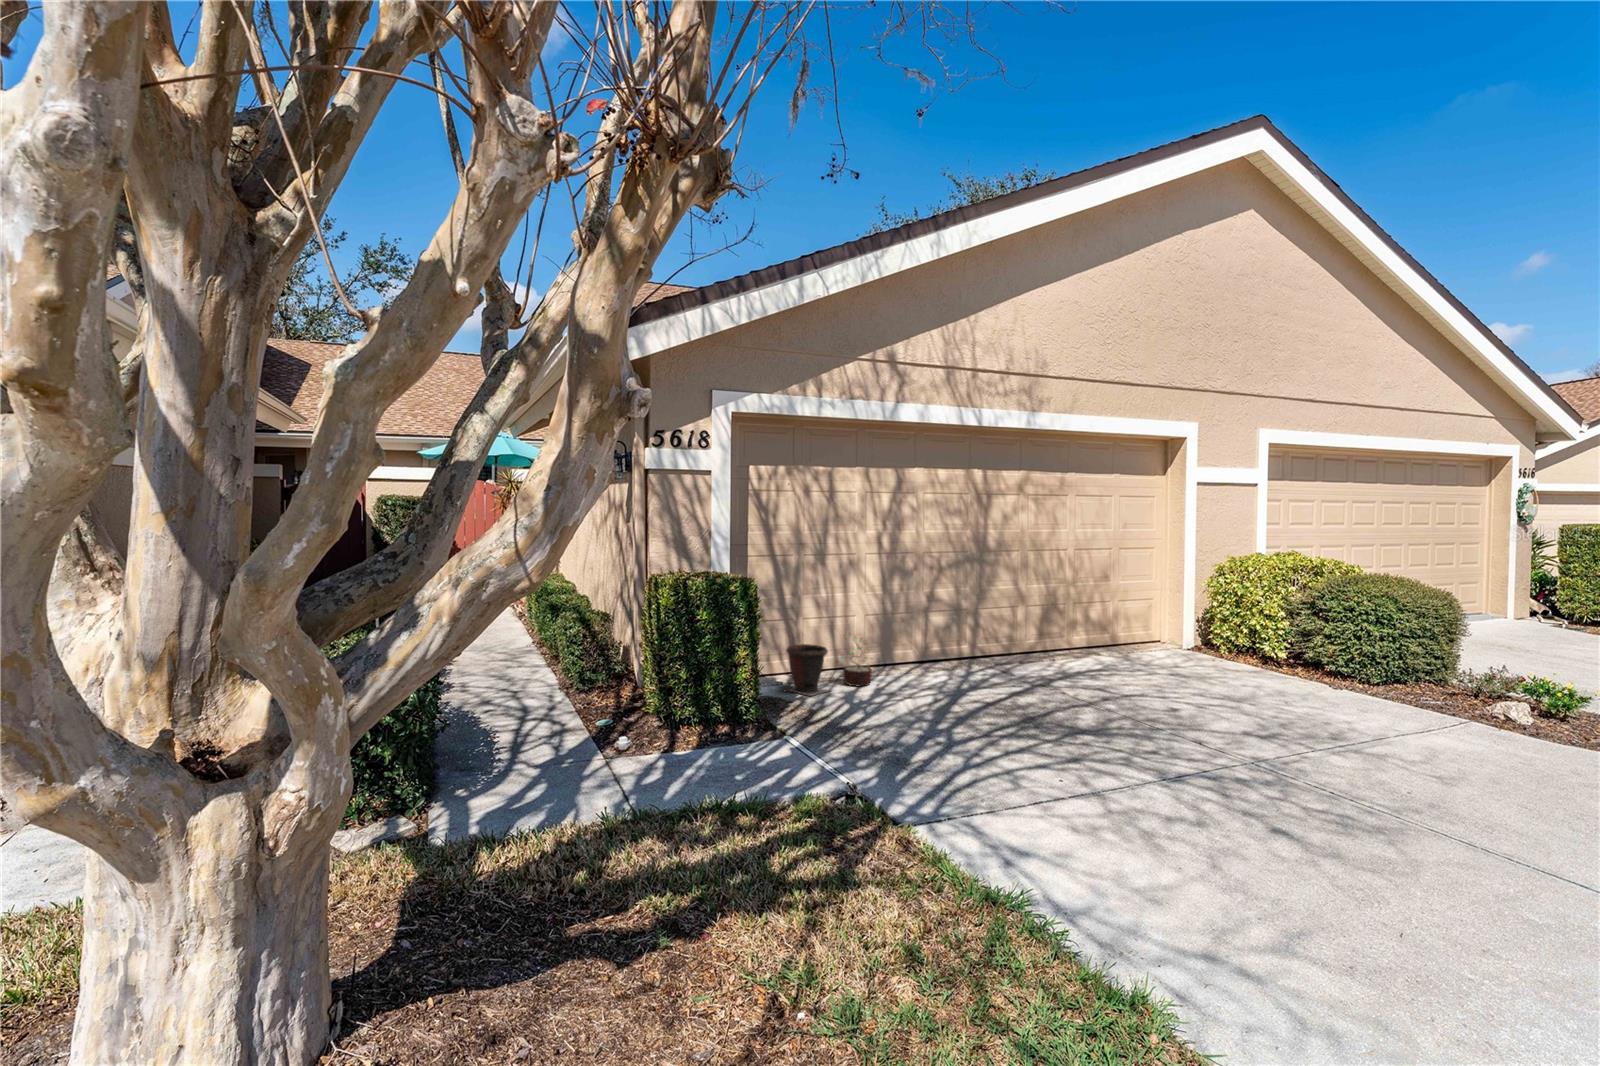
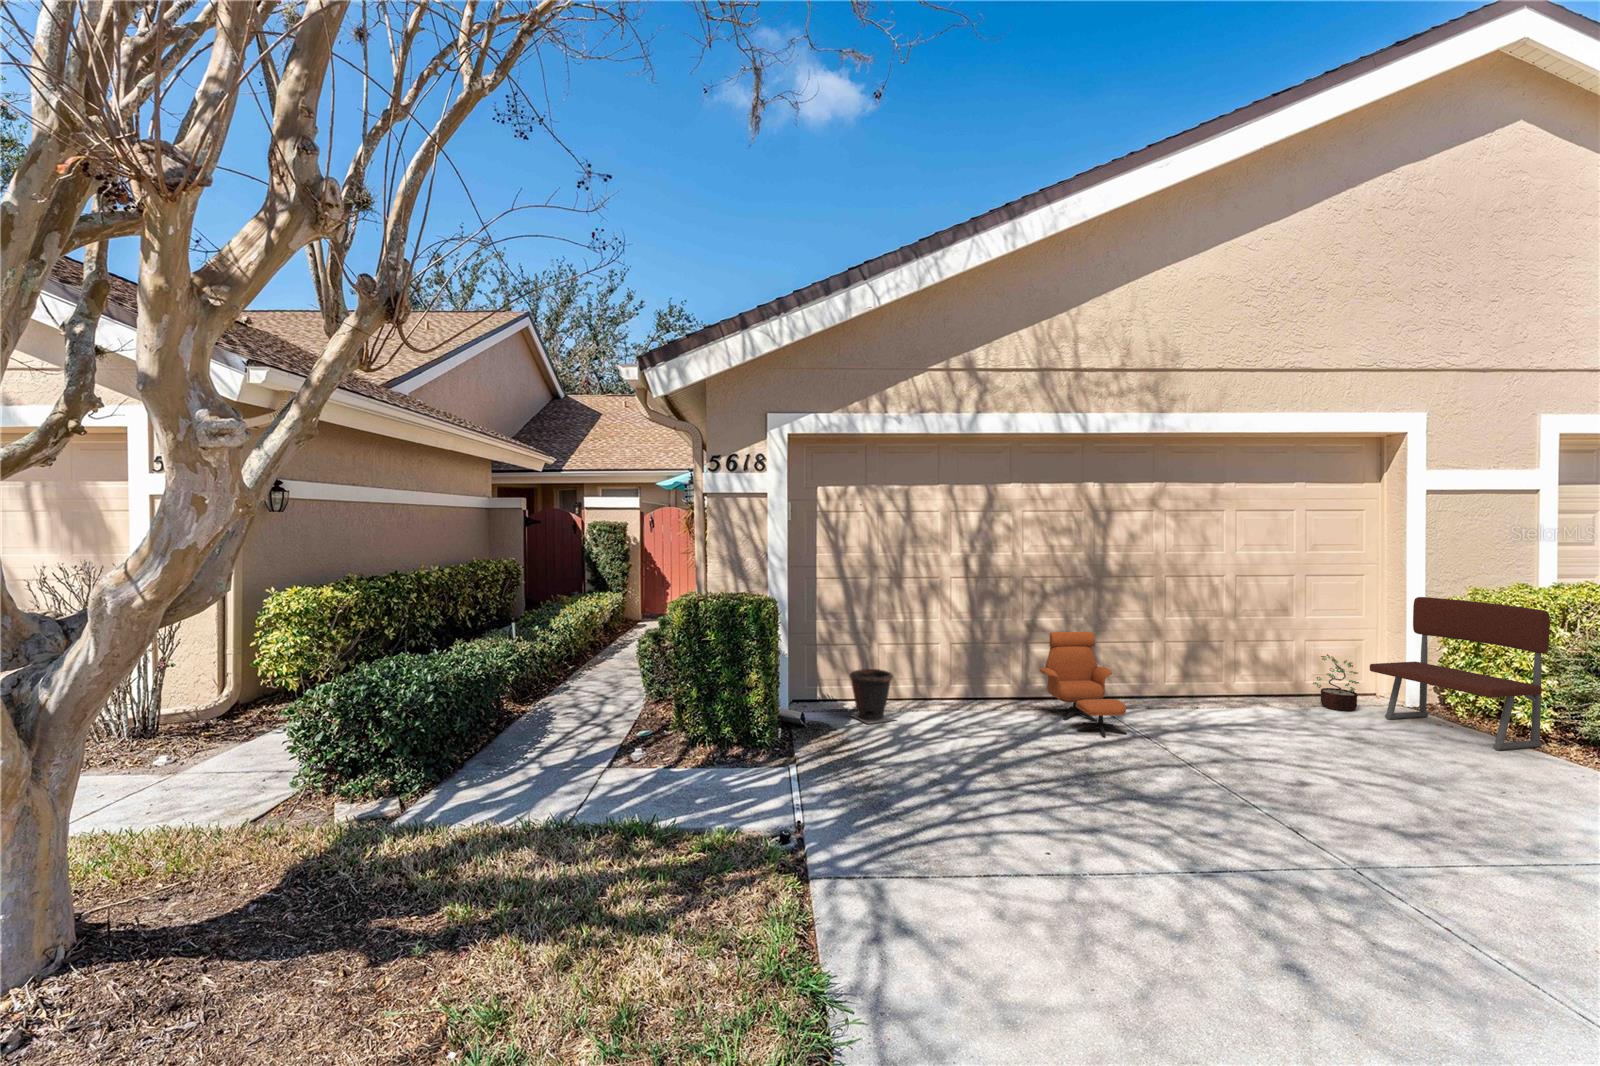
bench: none [1166,565,1280,675] -> present [1370,597,1550,750]
lounge chair: none [941,601,1021,689] -> present [1040,632,1127,737]
decorative plant: present [837,634,872,686] -> present [1313,654,1359,711]

